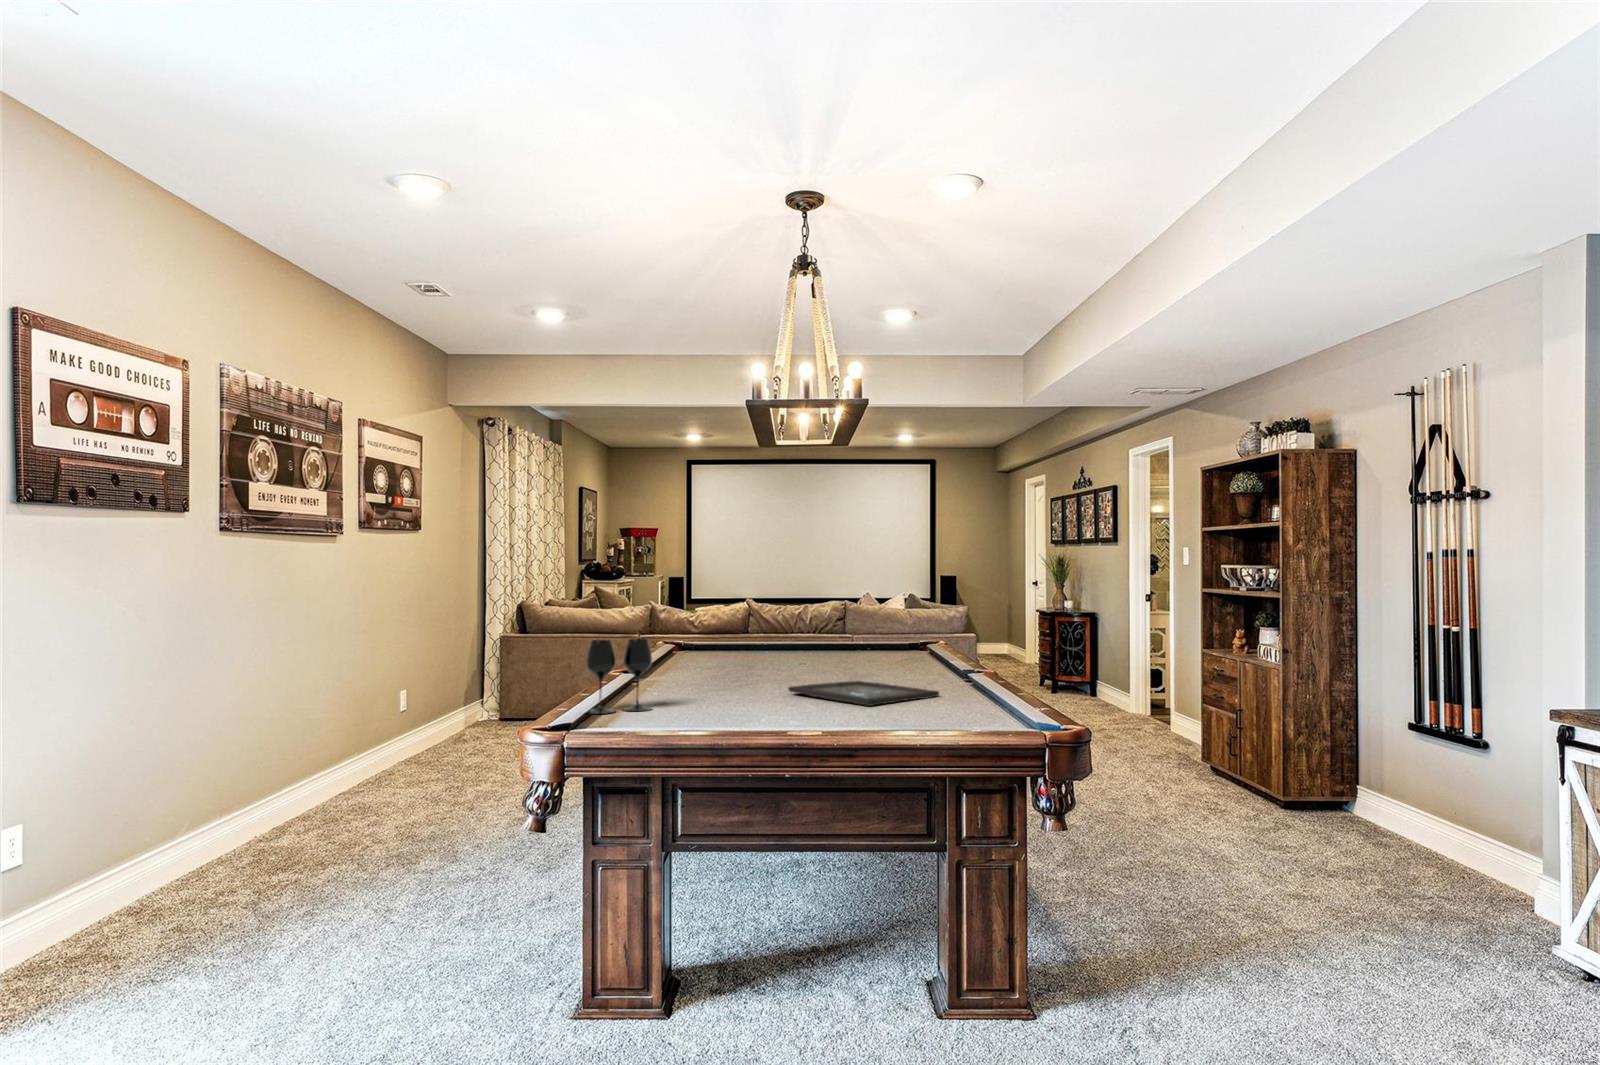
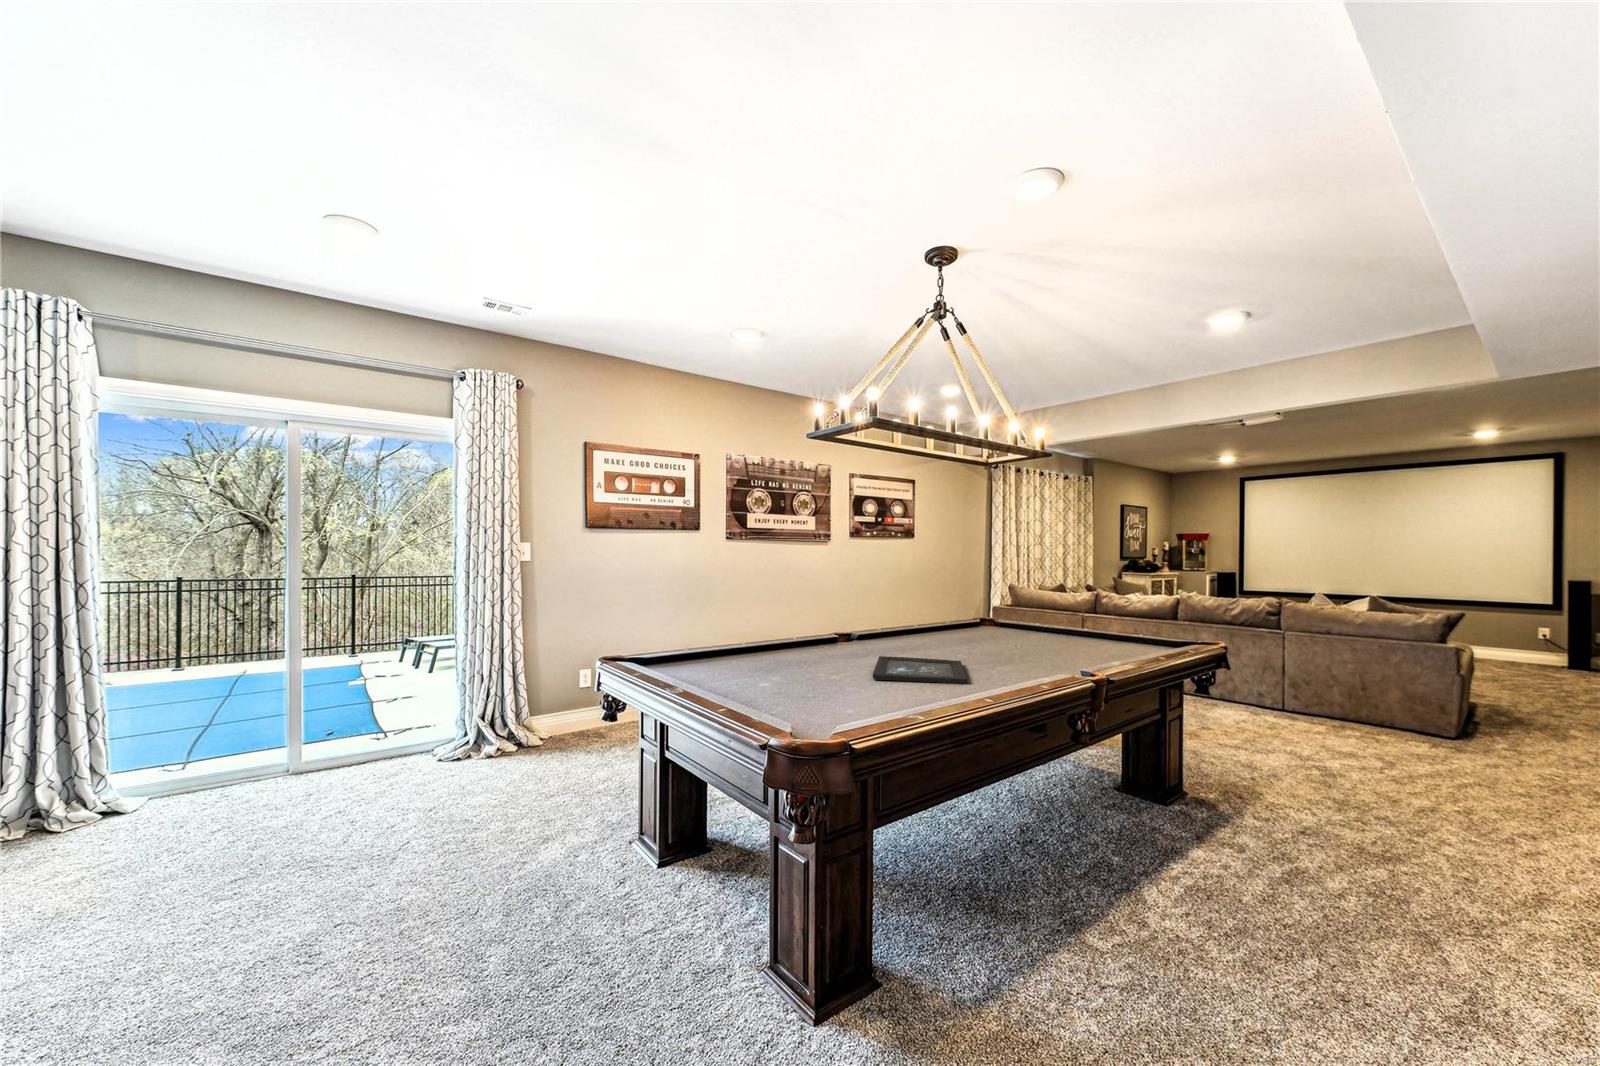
wine glass: present [586,639,652,714] -> none [730,606,772,657]

